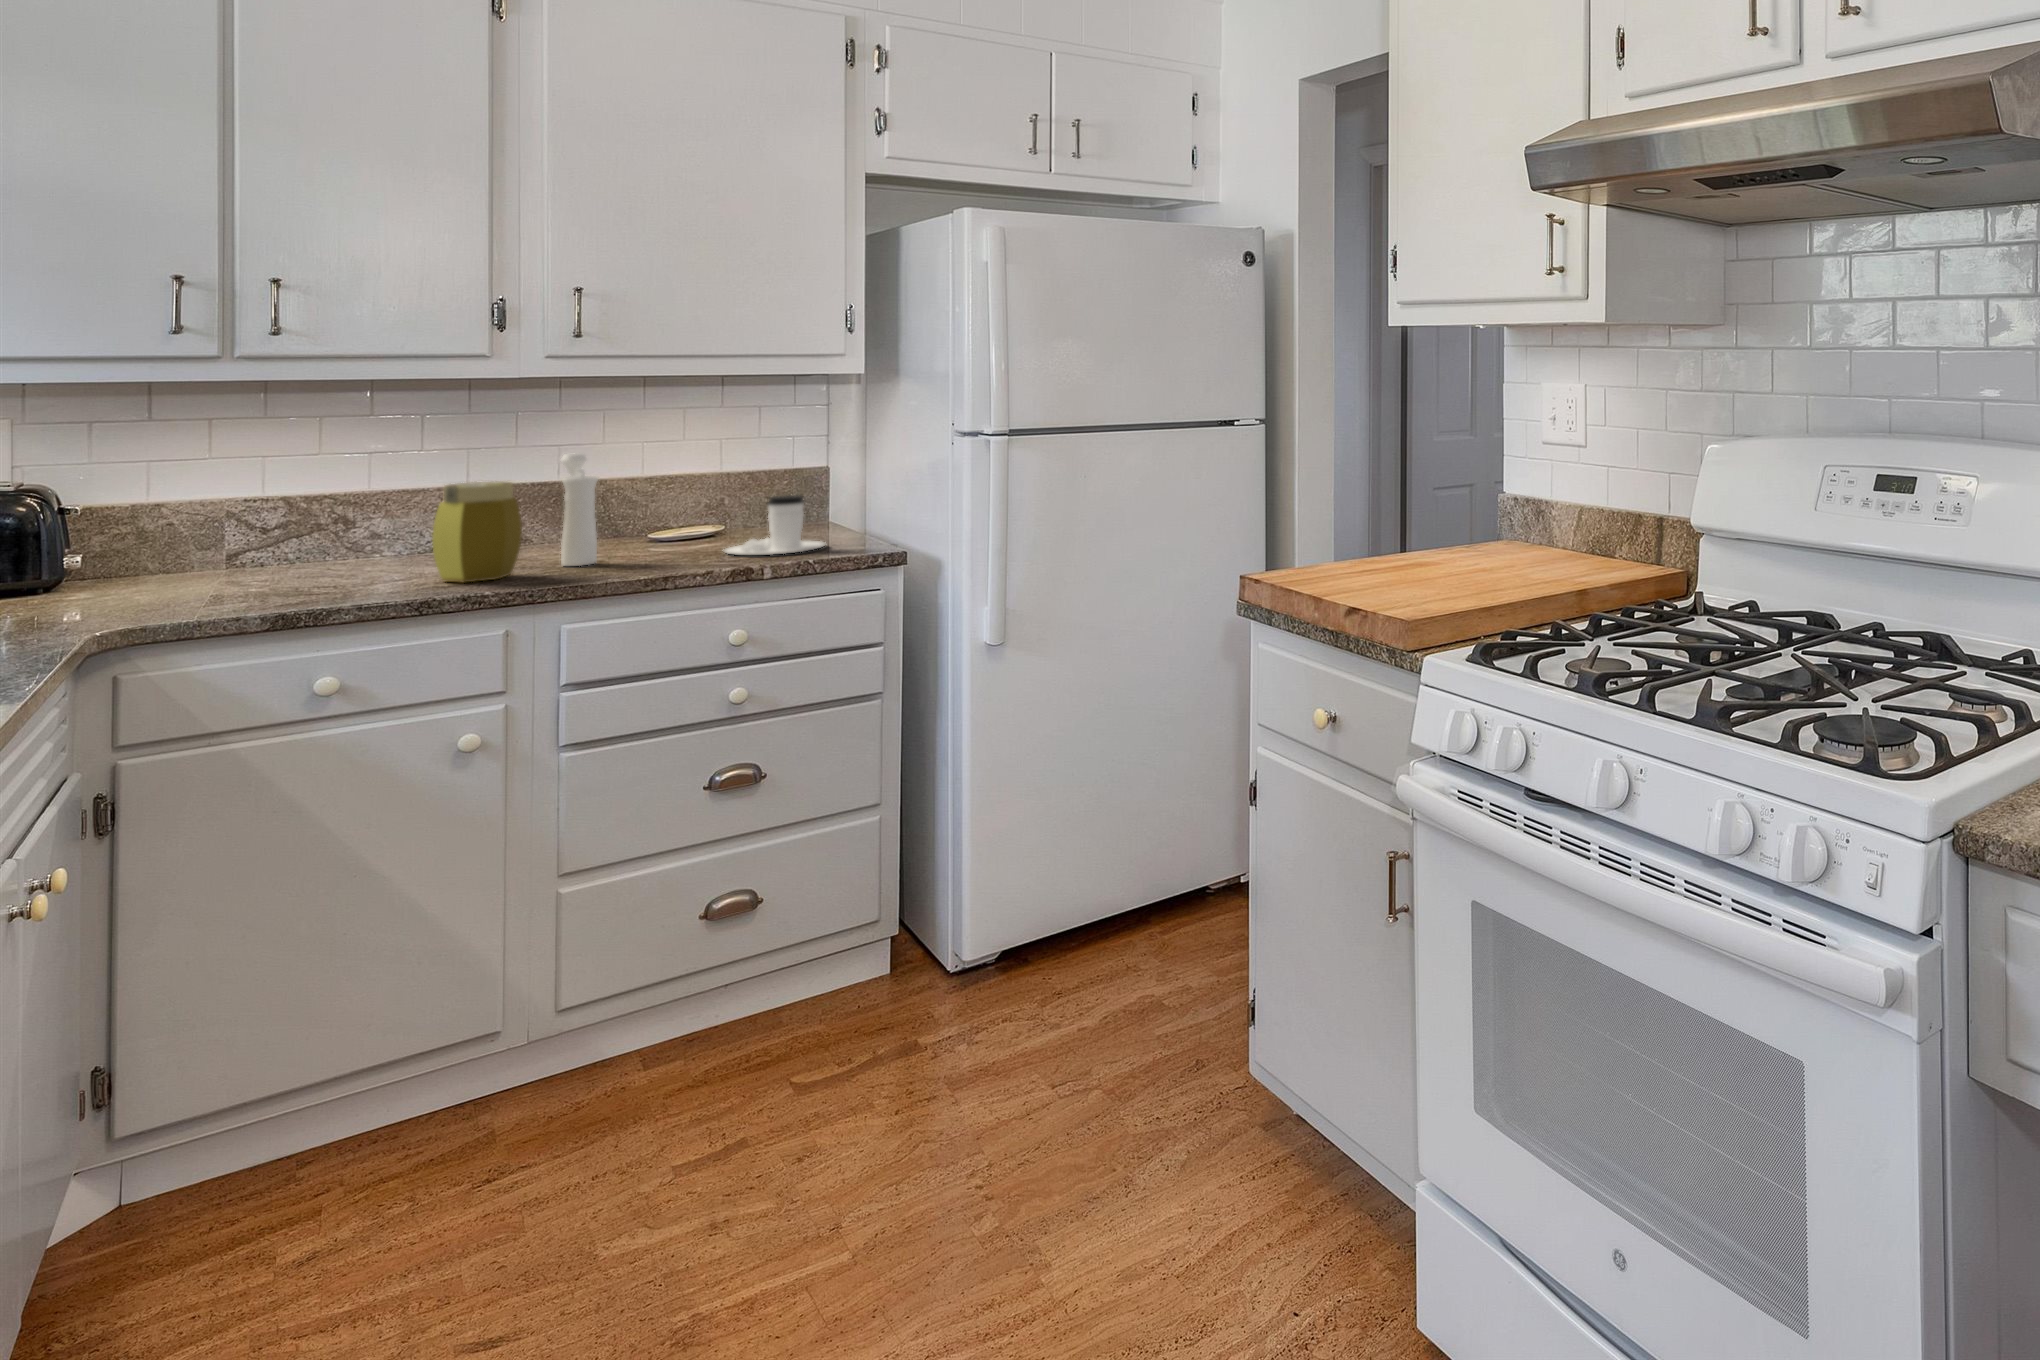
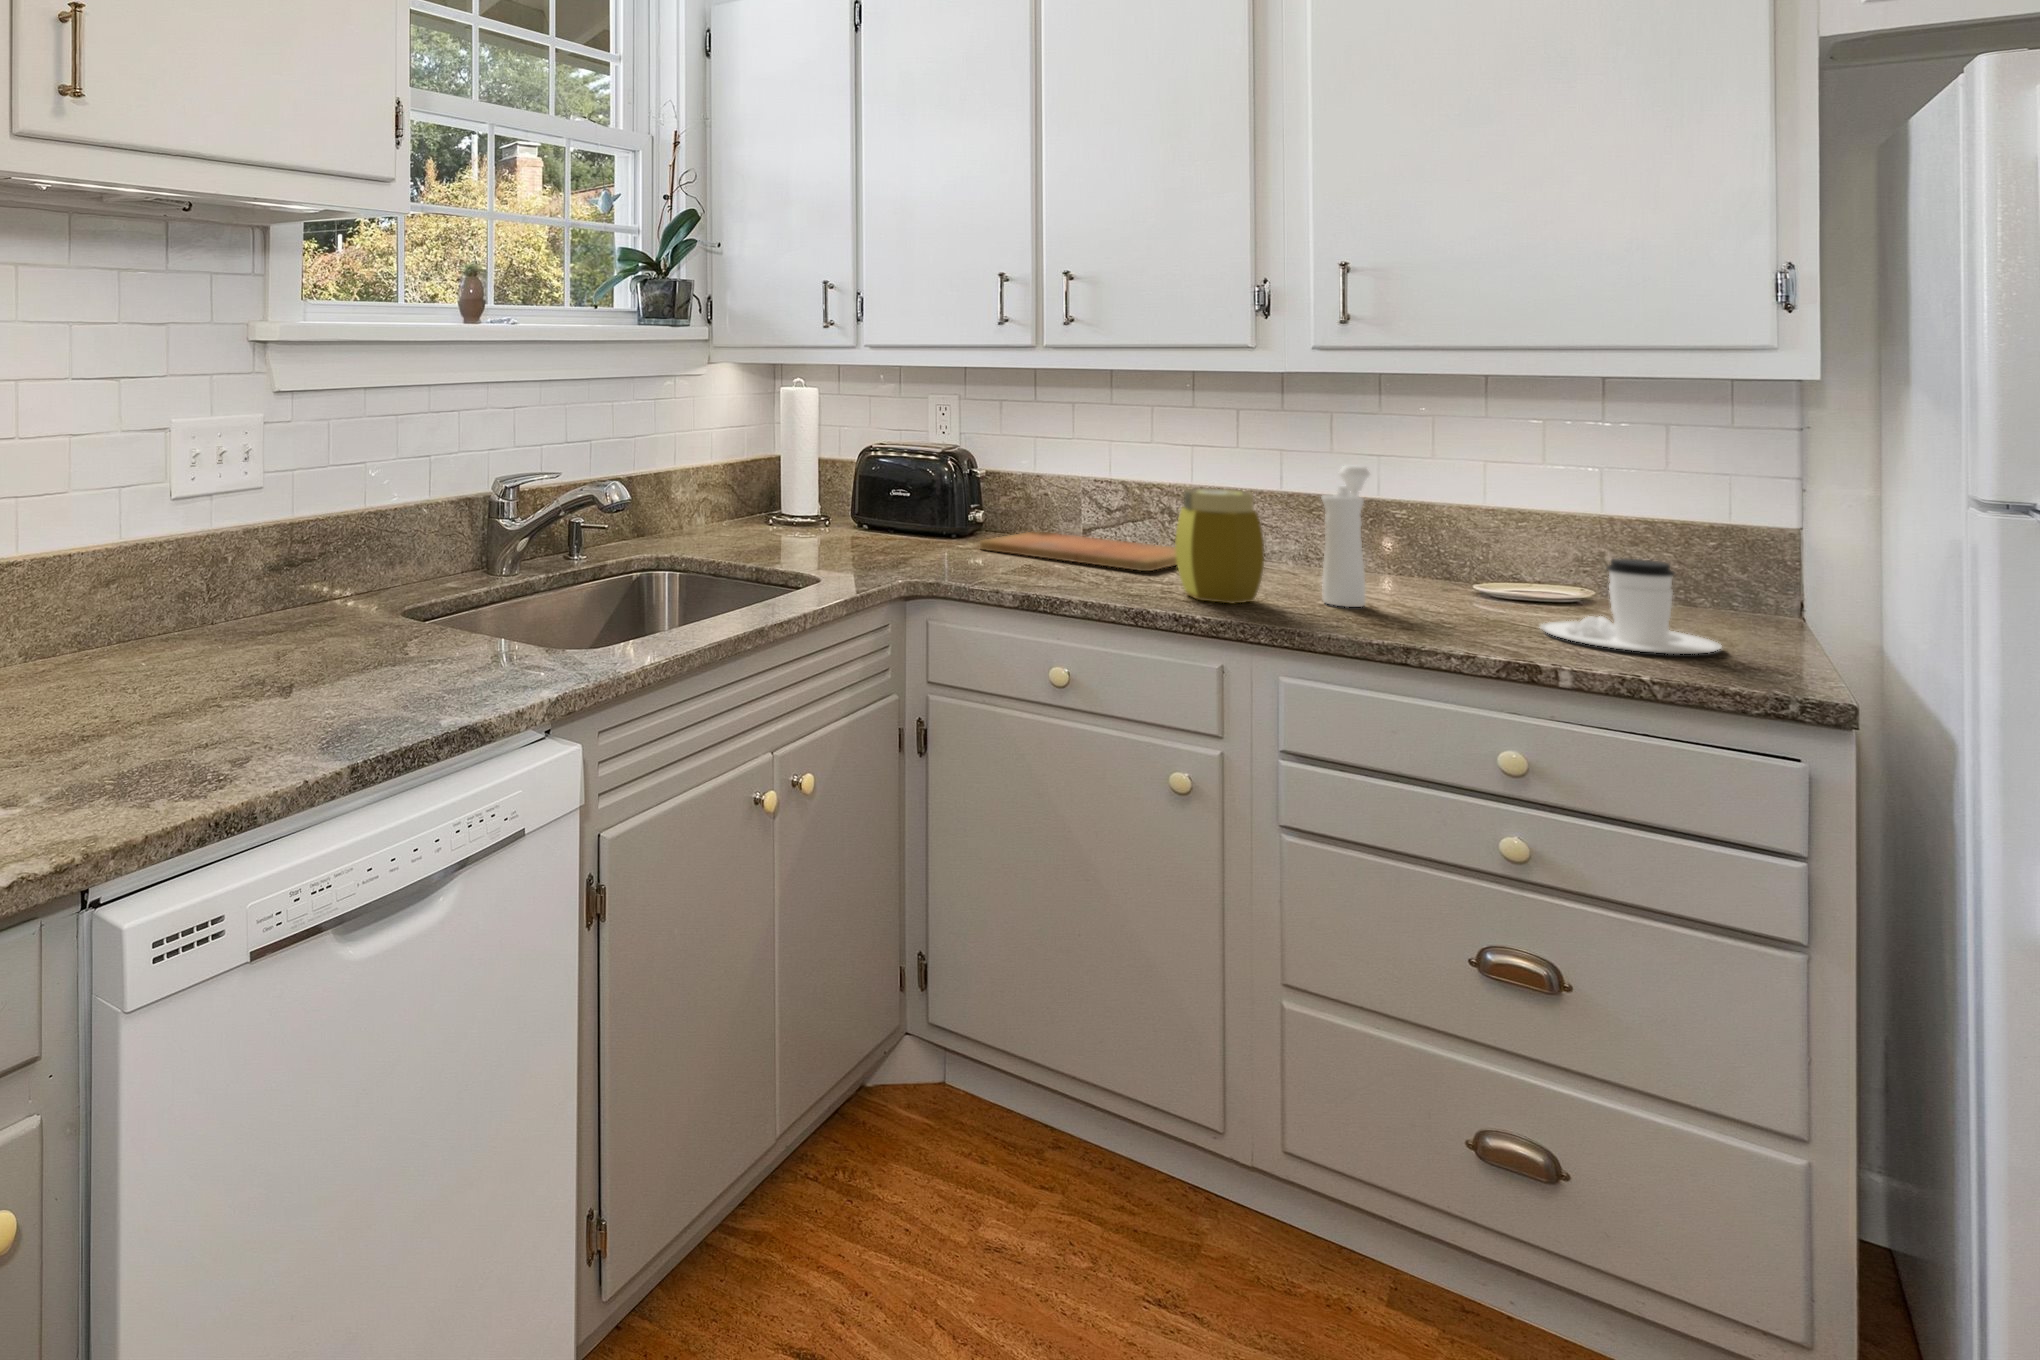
cutting board: none [107,551,395,592] -> present [980,532,1177,571]

